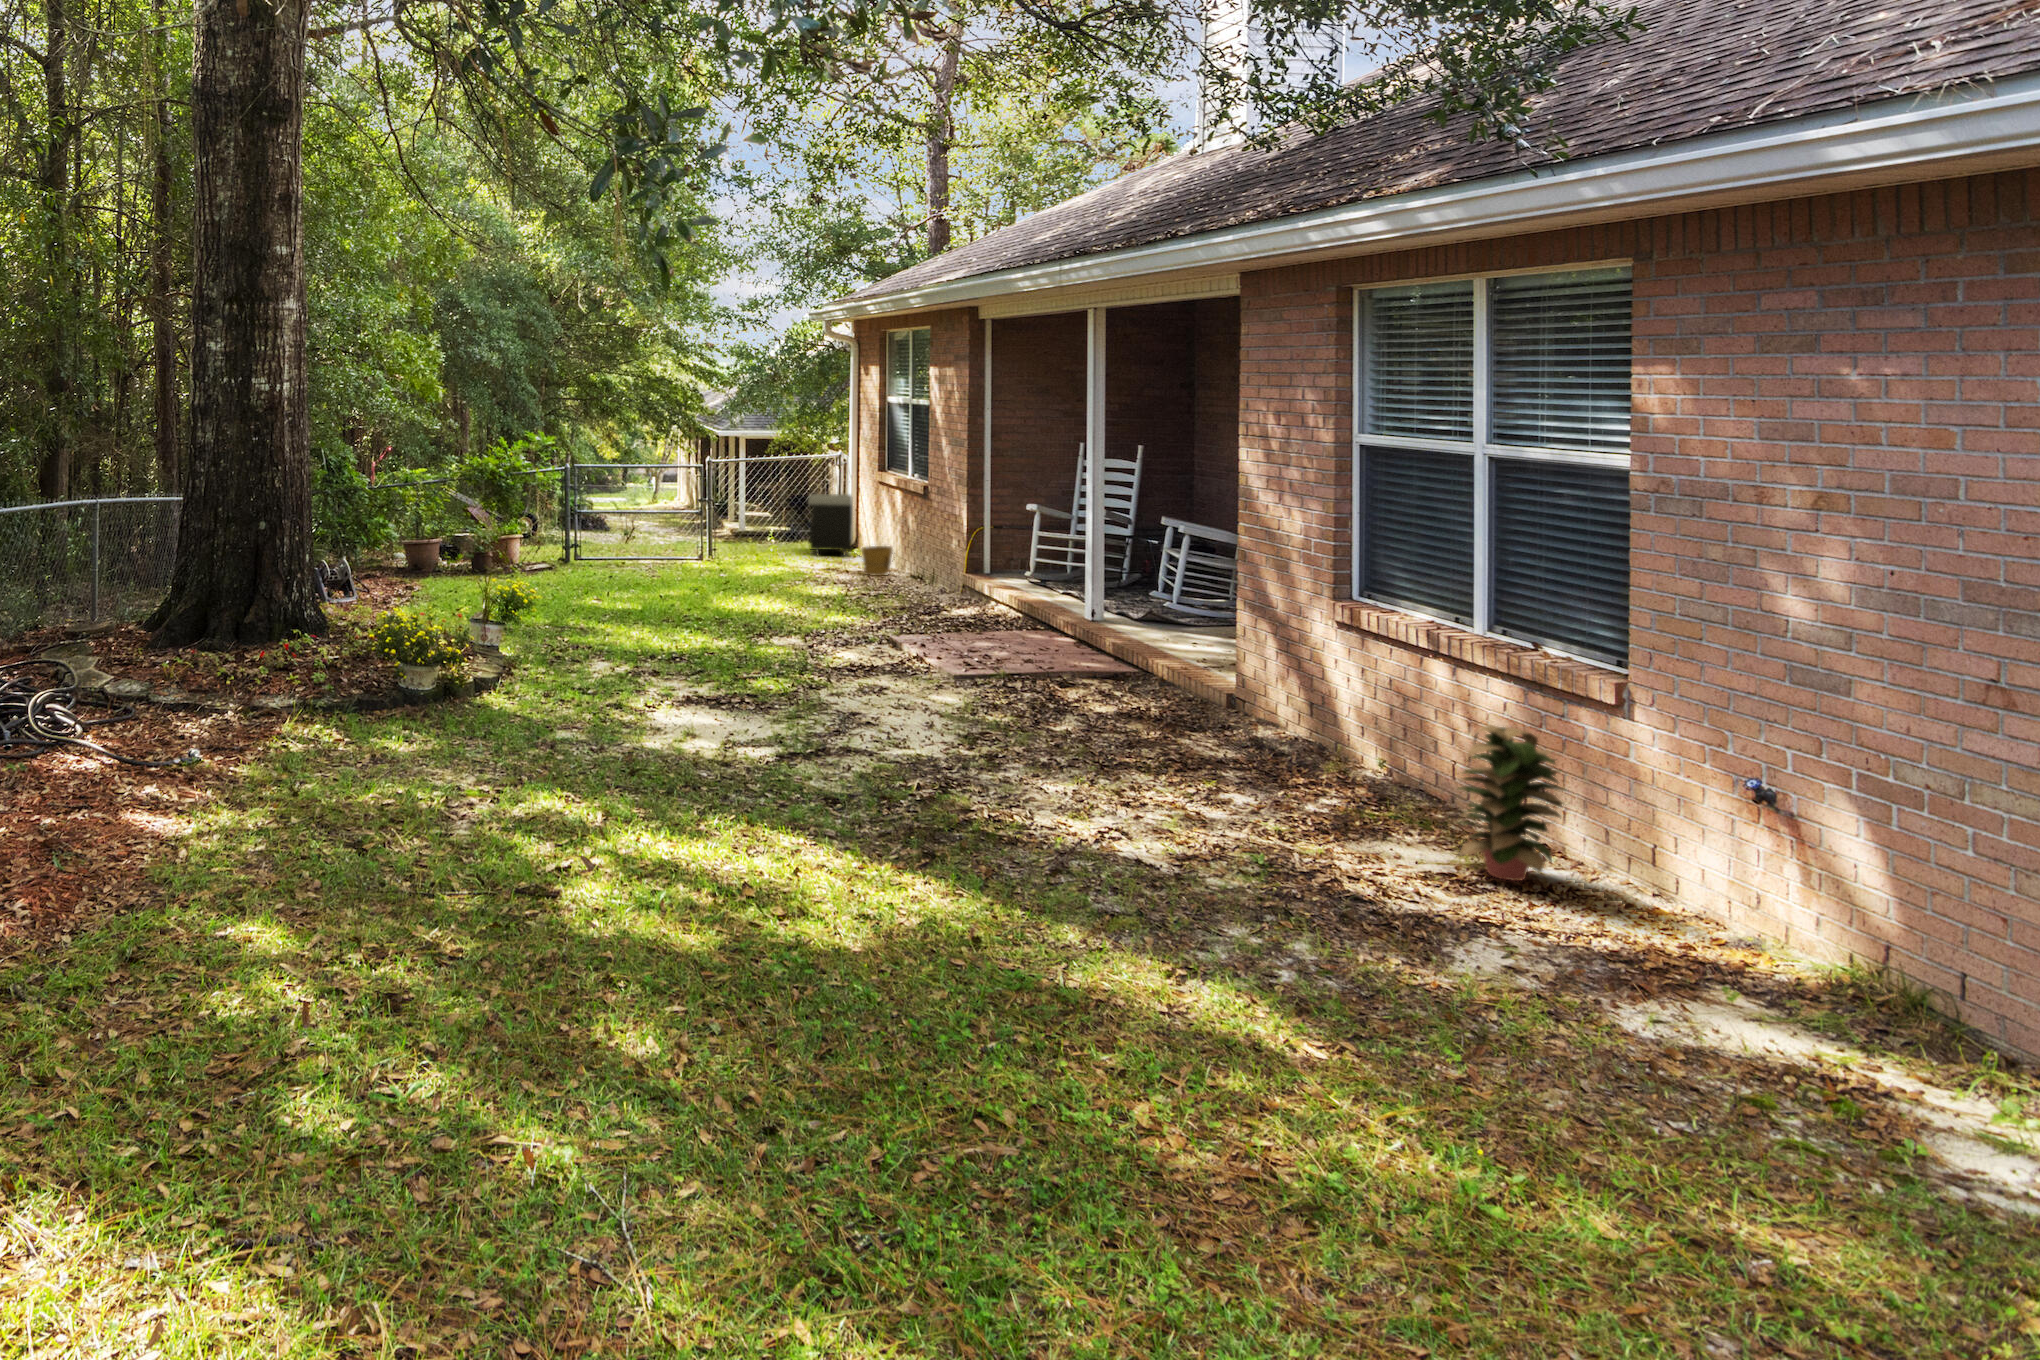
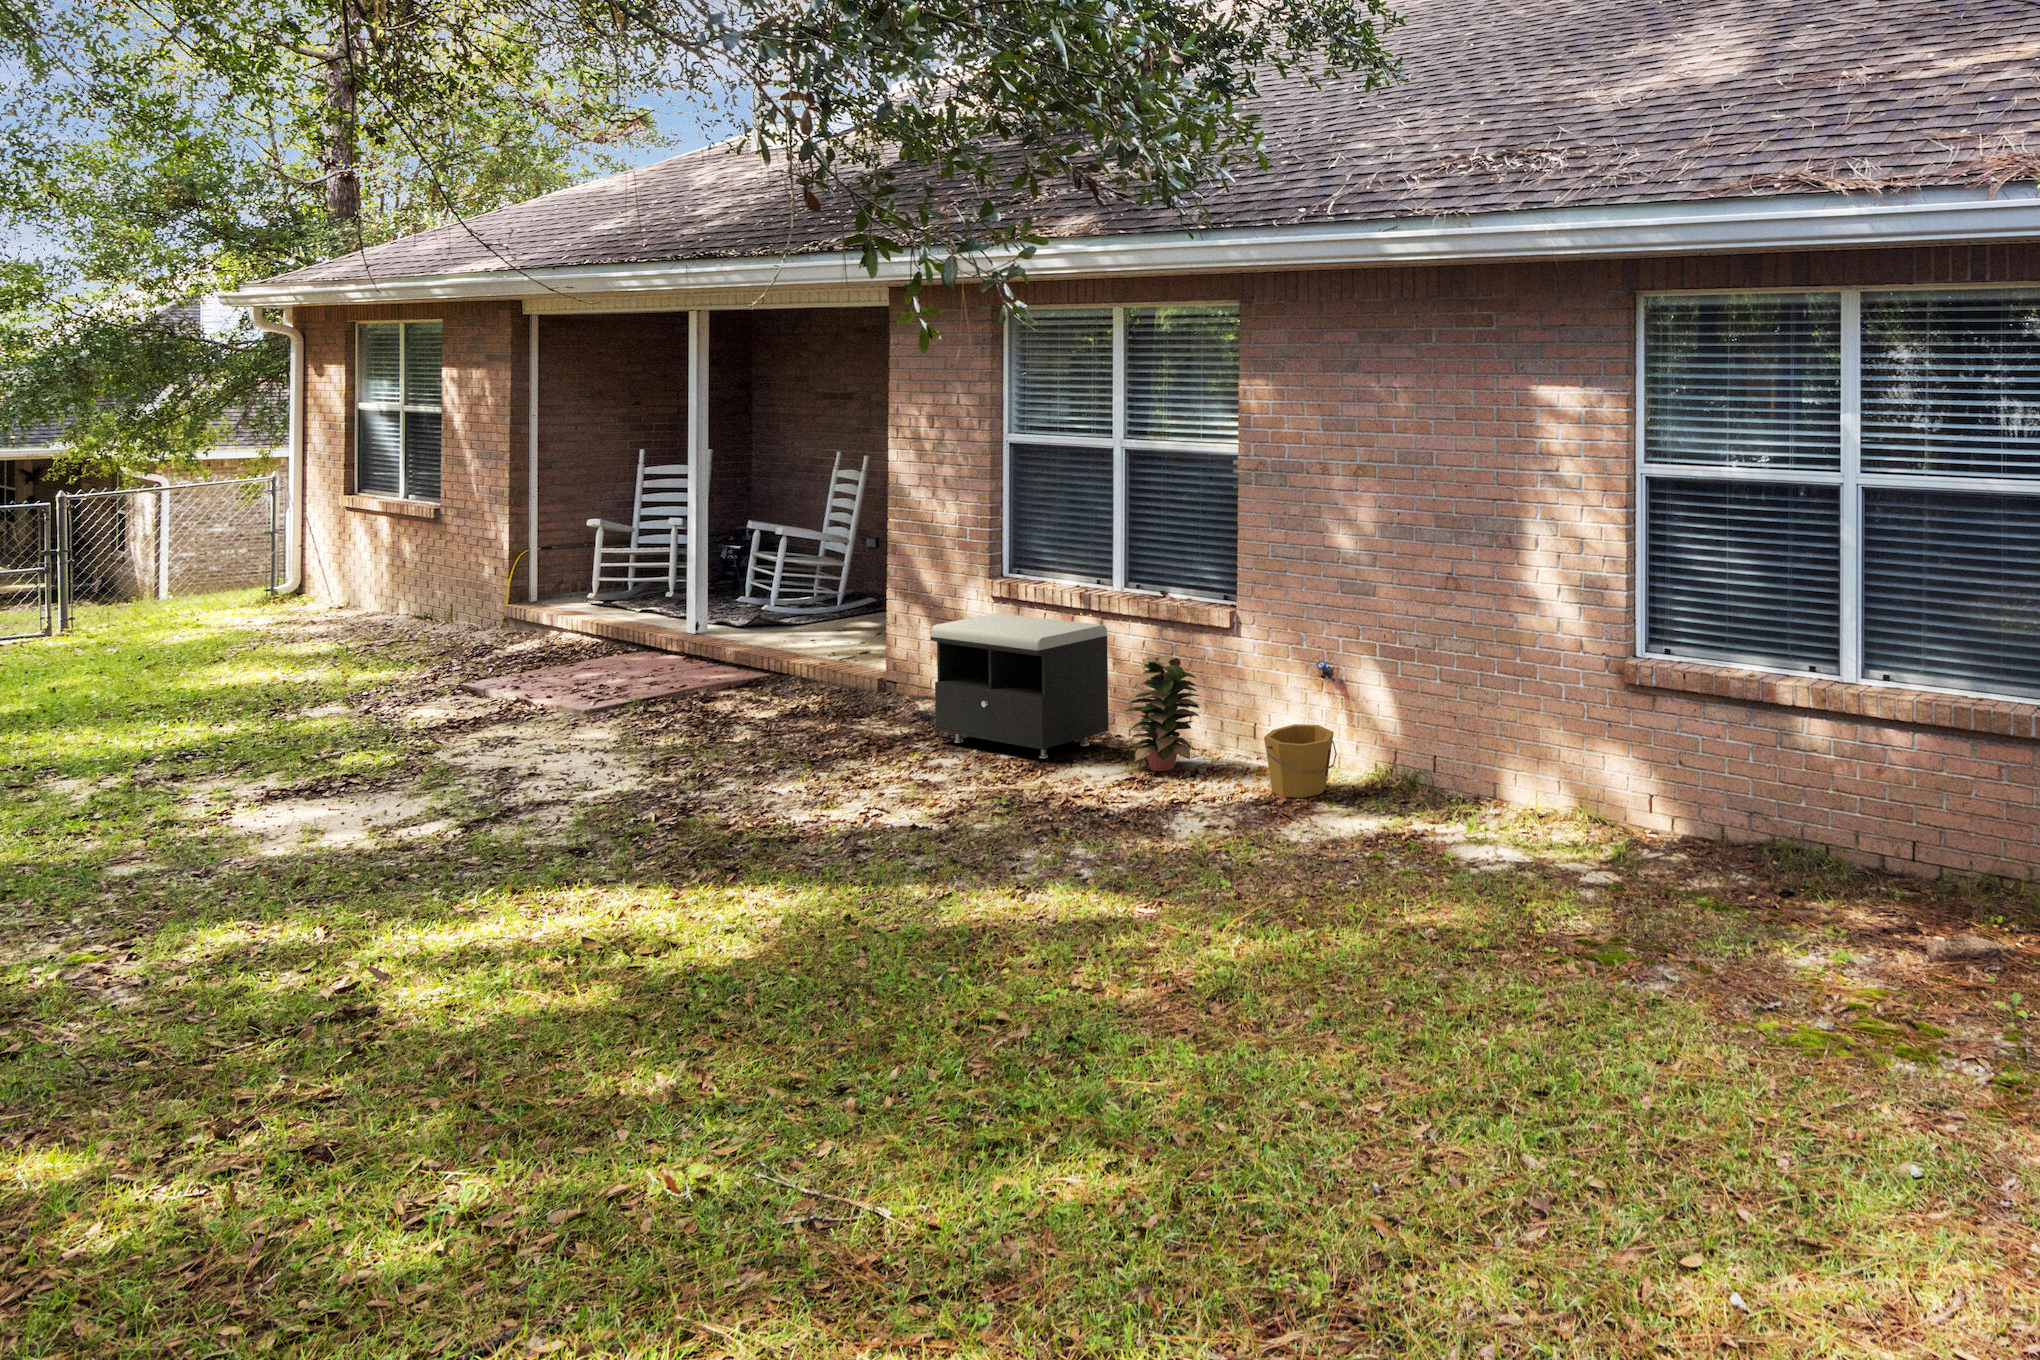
storage bench: present [808,494,853,555] -> present [931,613,1109,759]
bucket: present [861,546,893,576] -> present [1264,724,1337,798]

